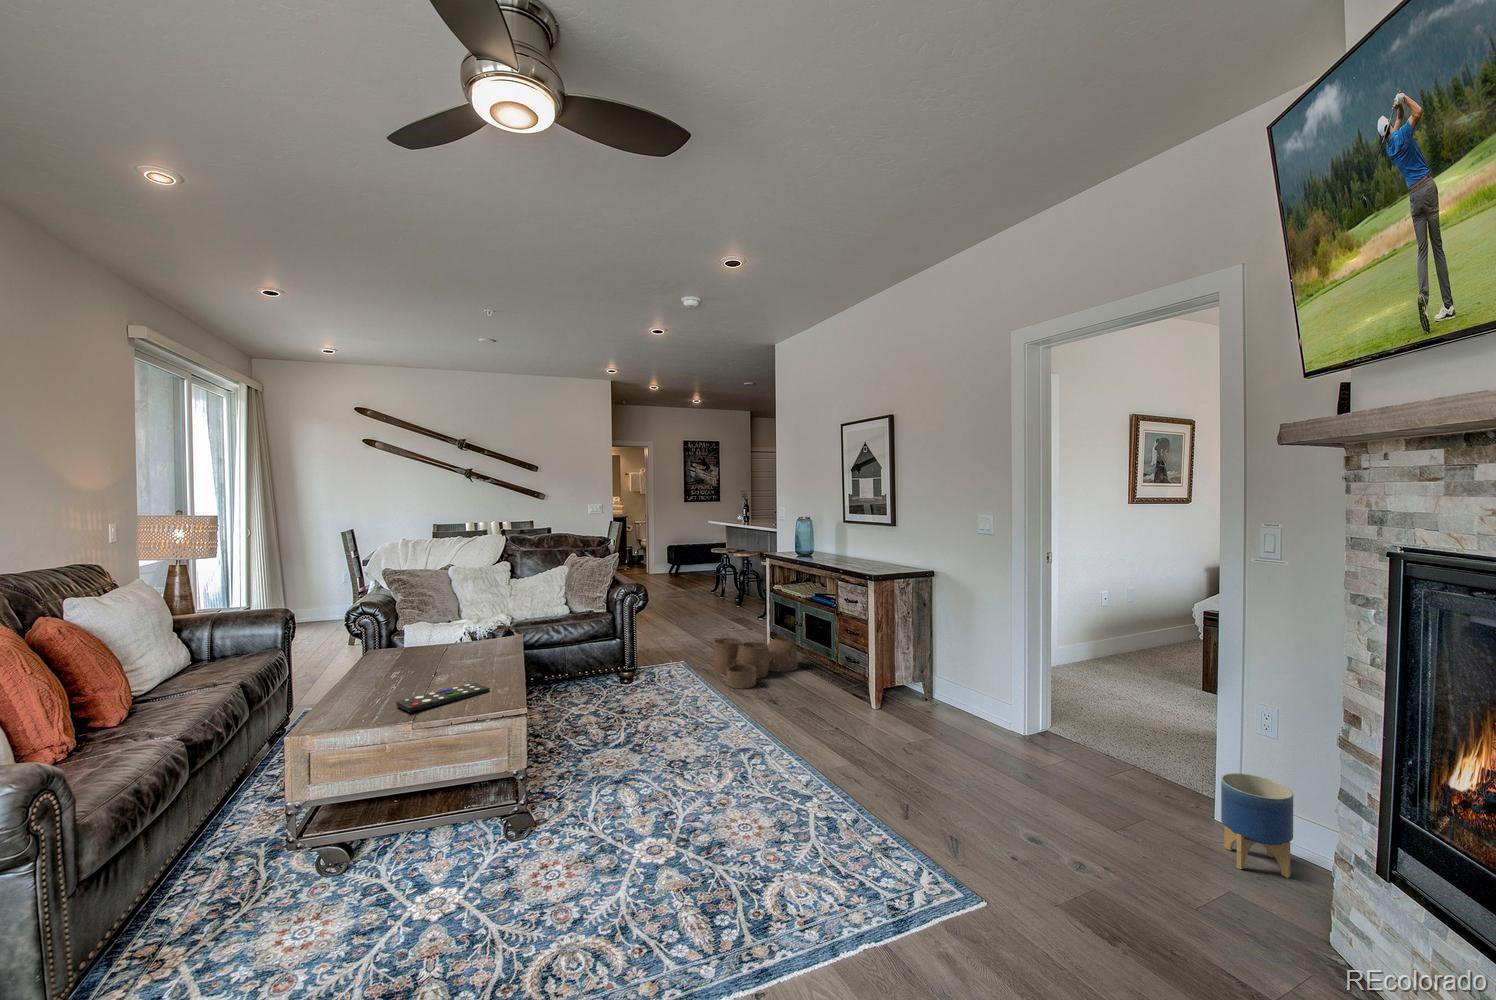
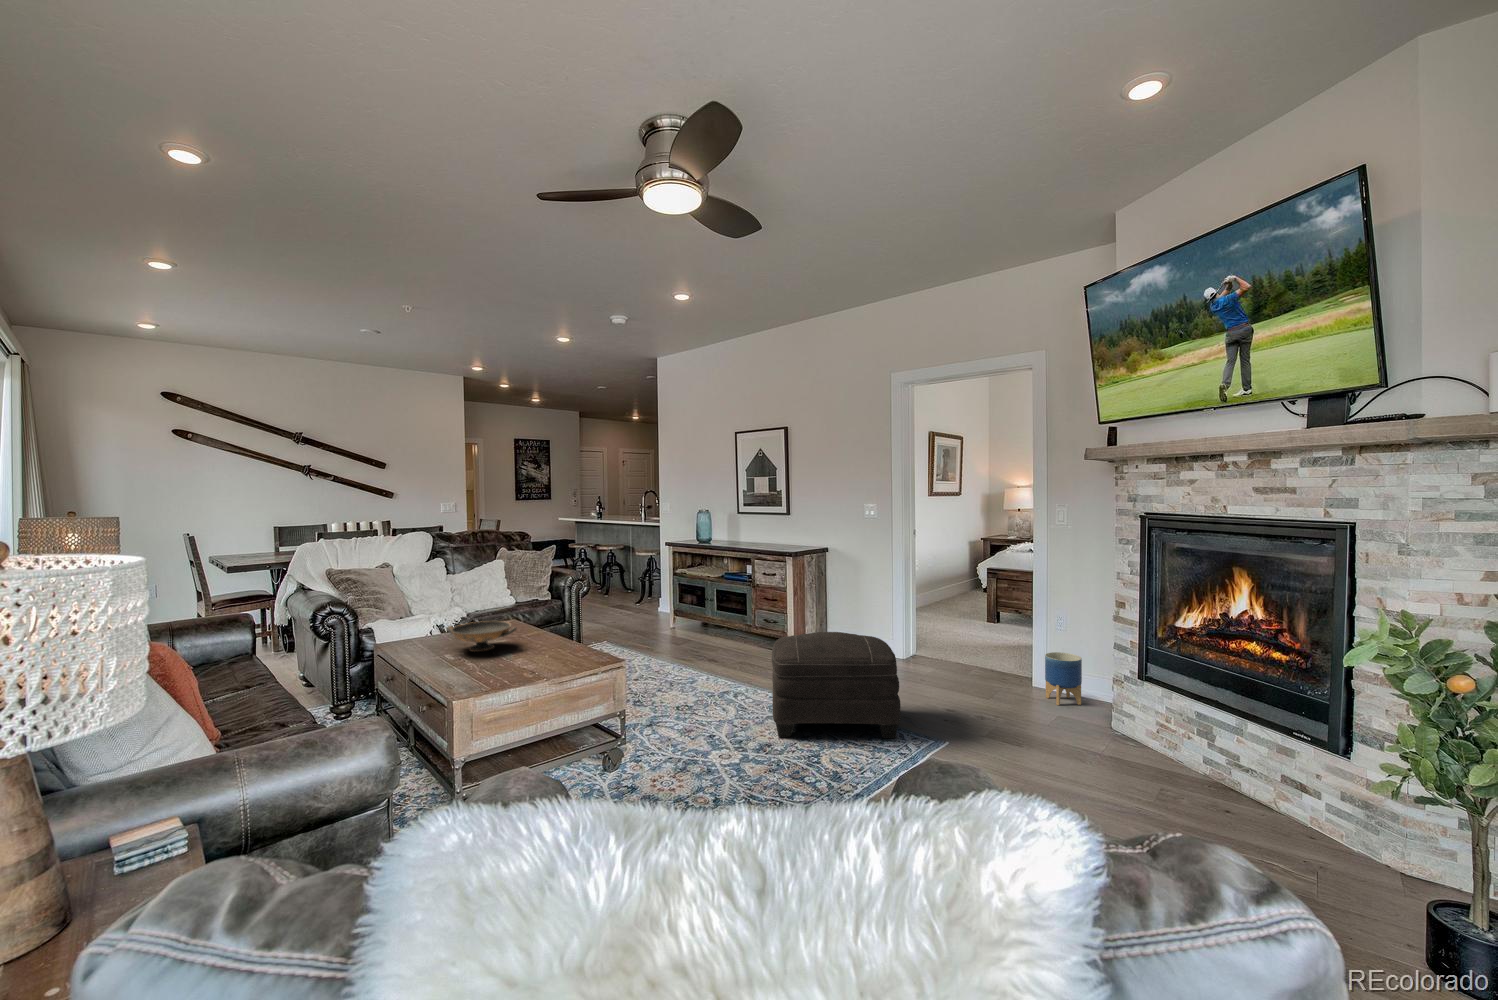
woven basket: present [714,636,798,689] -> none [640,609,710,655]
decorative bowl: none [392,639,462,674] -> present [447,621,516,652]
remote control: present [396,683,490,712] -> none [508,651,570,674]
ottoman: none [734,694,928,876] -> present [772,632,901,738]

